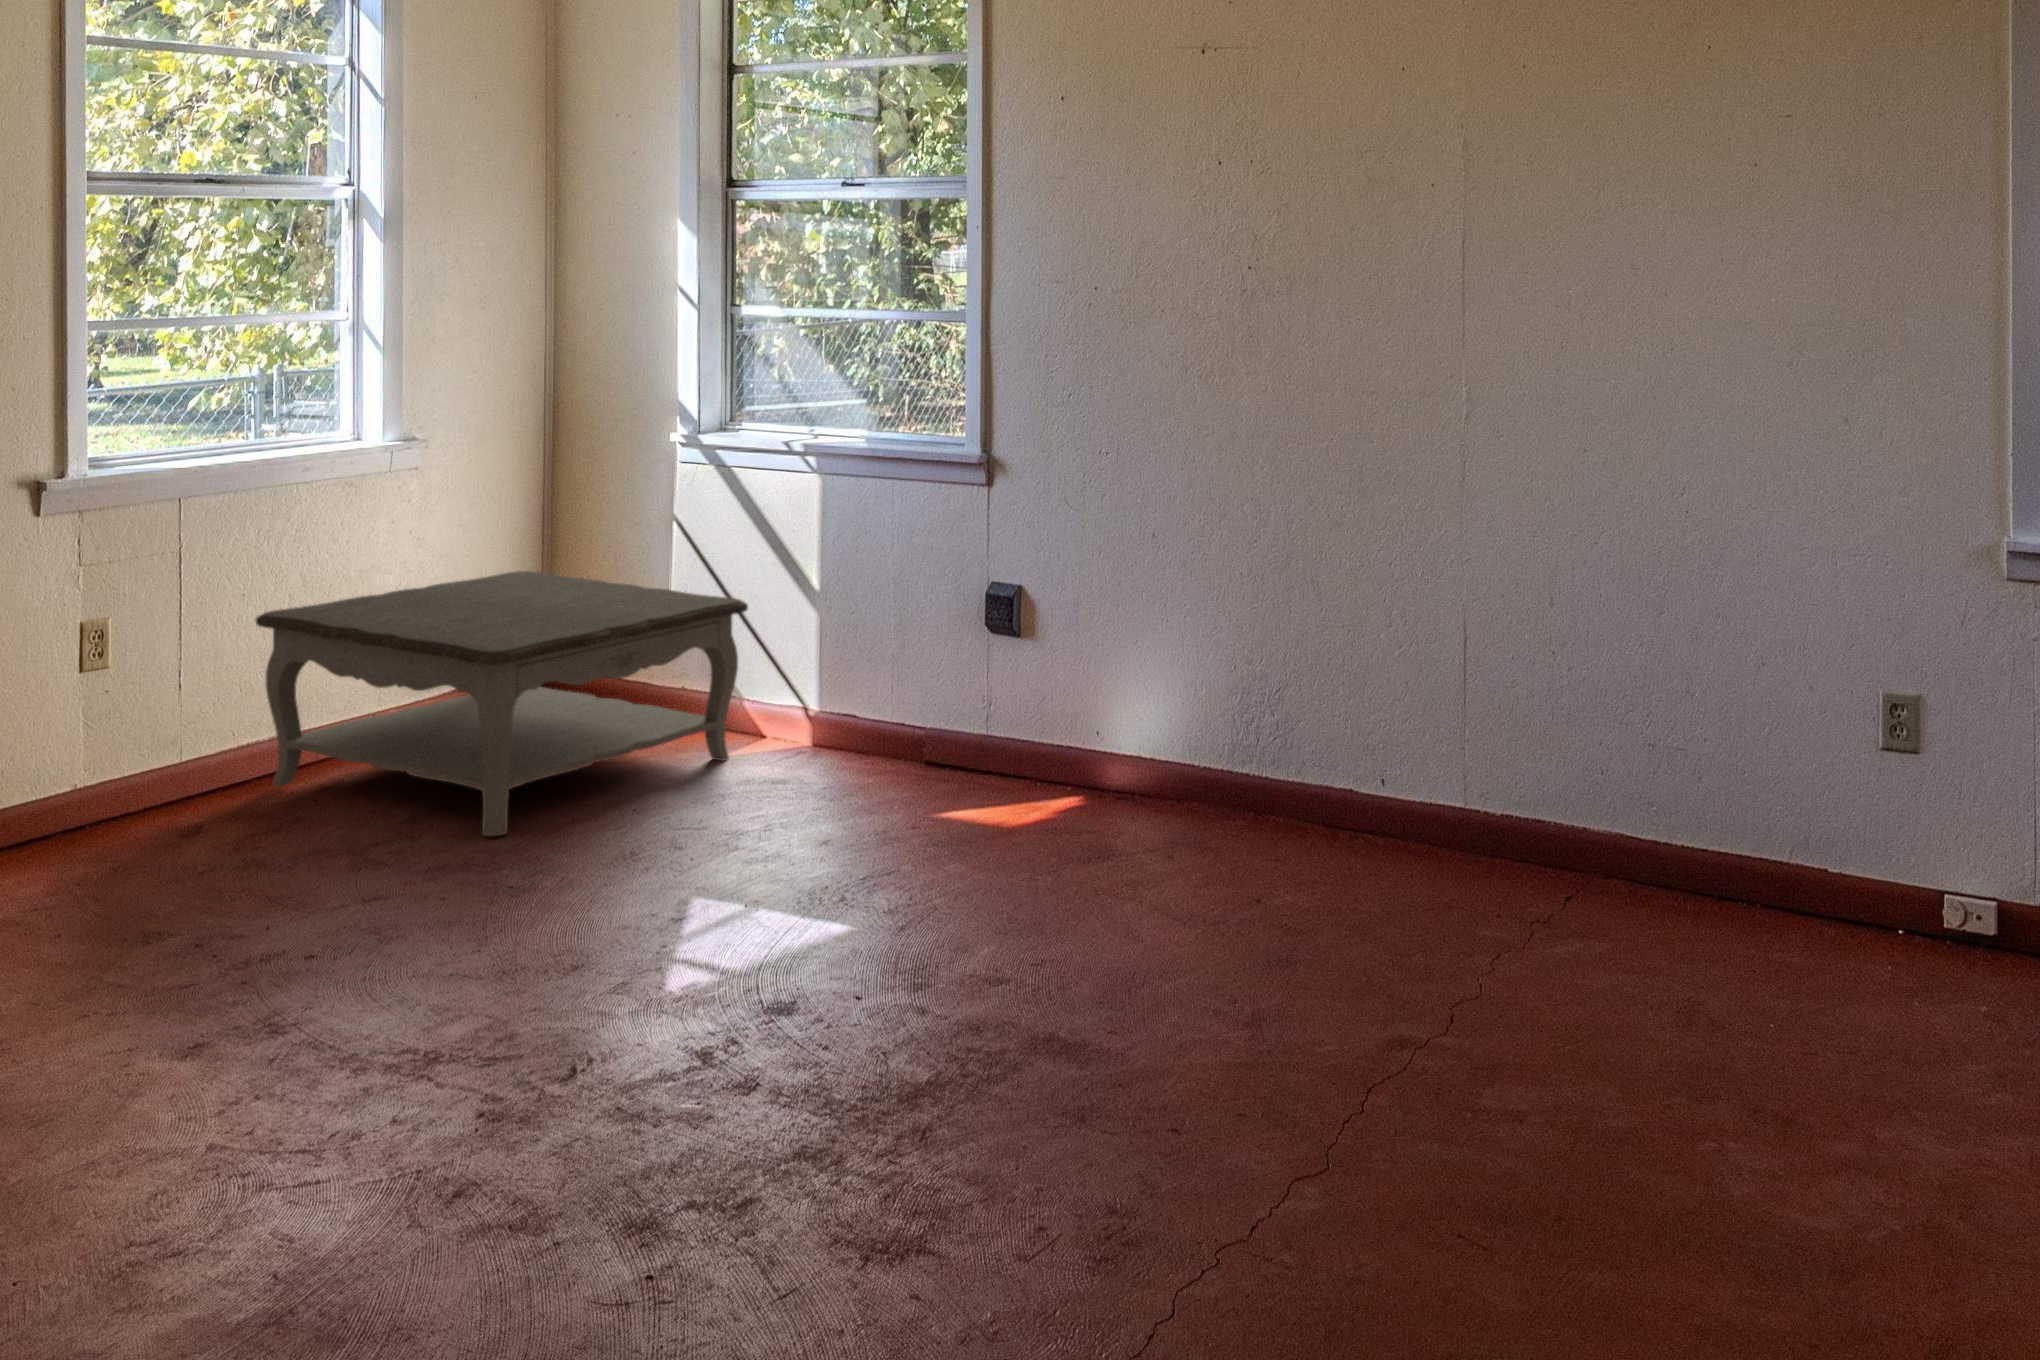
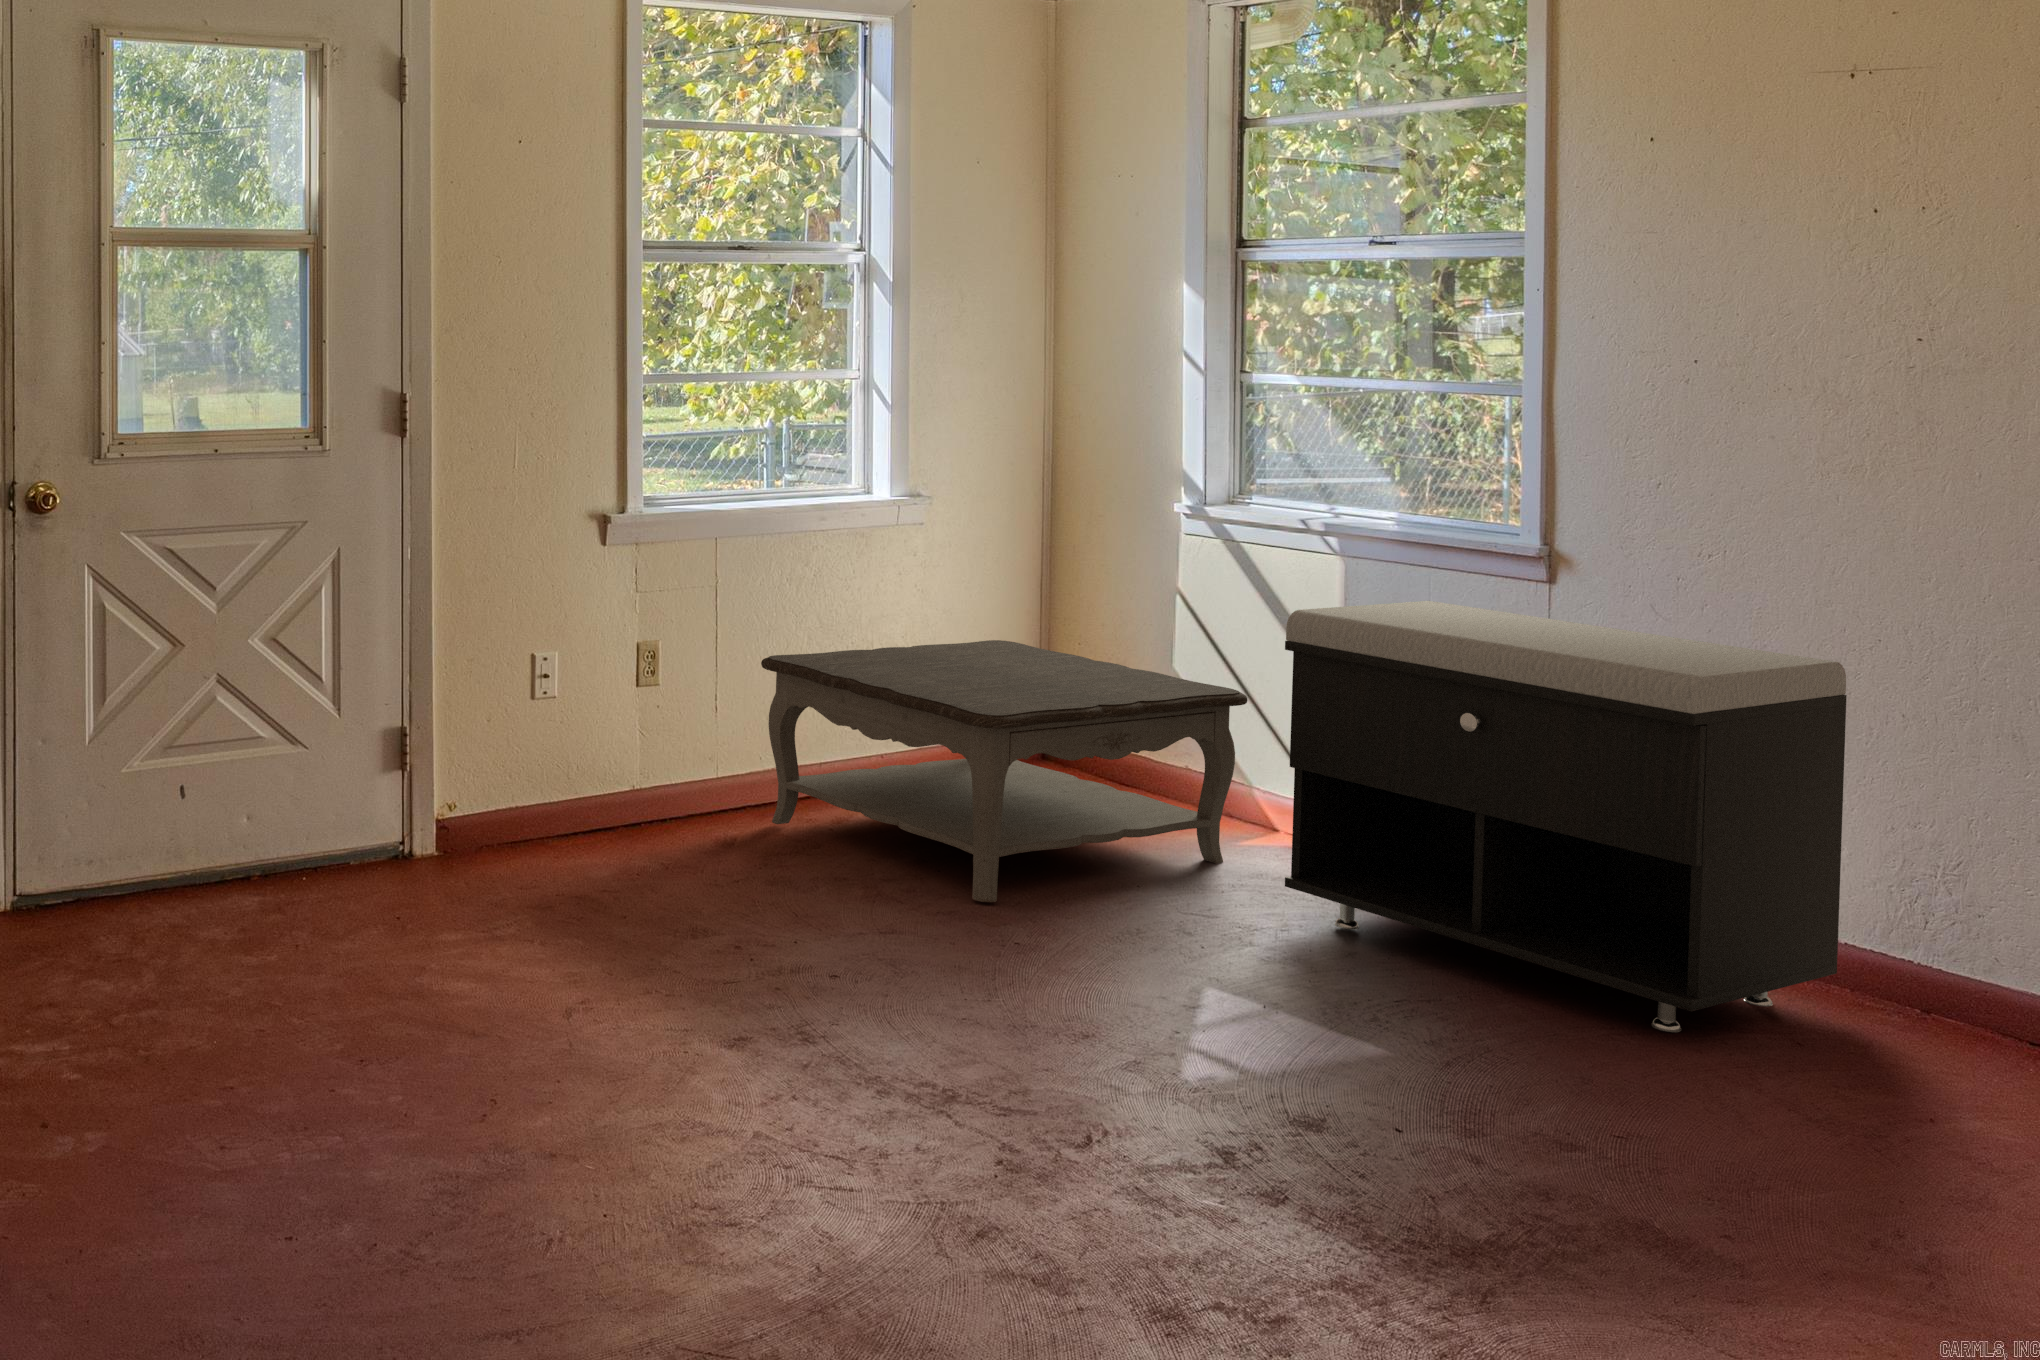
storage bench: none [775,504,1205,854] -> present [1285,601,1847,1032]

